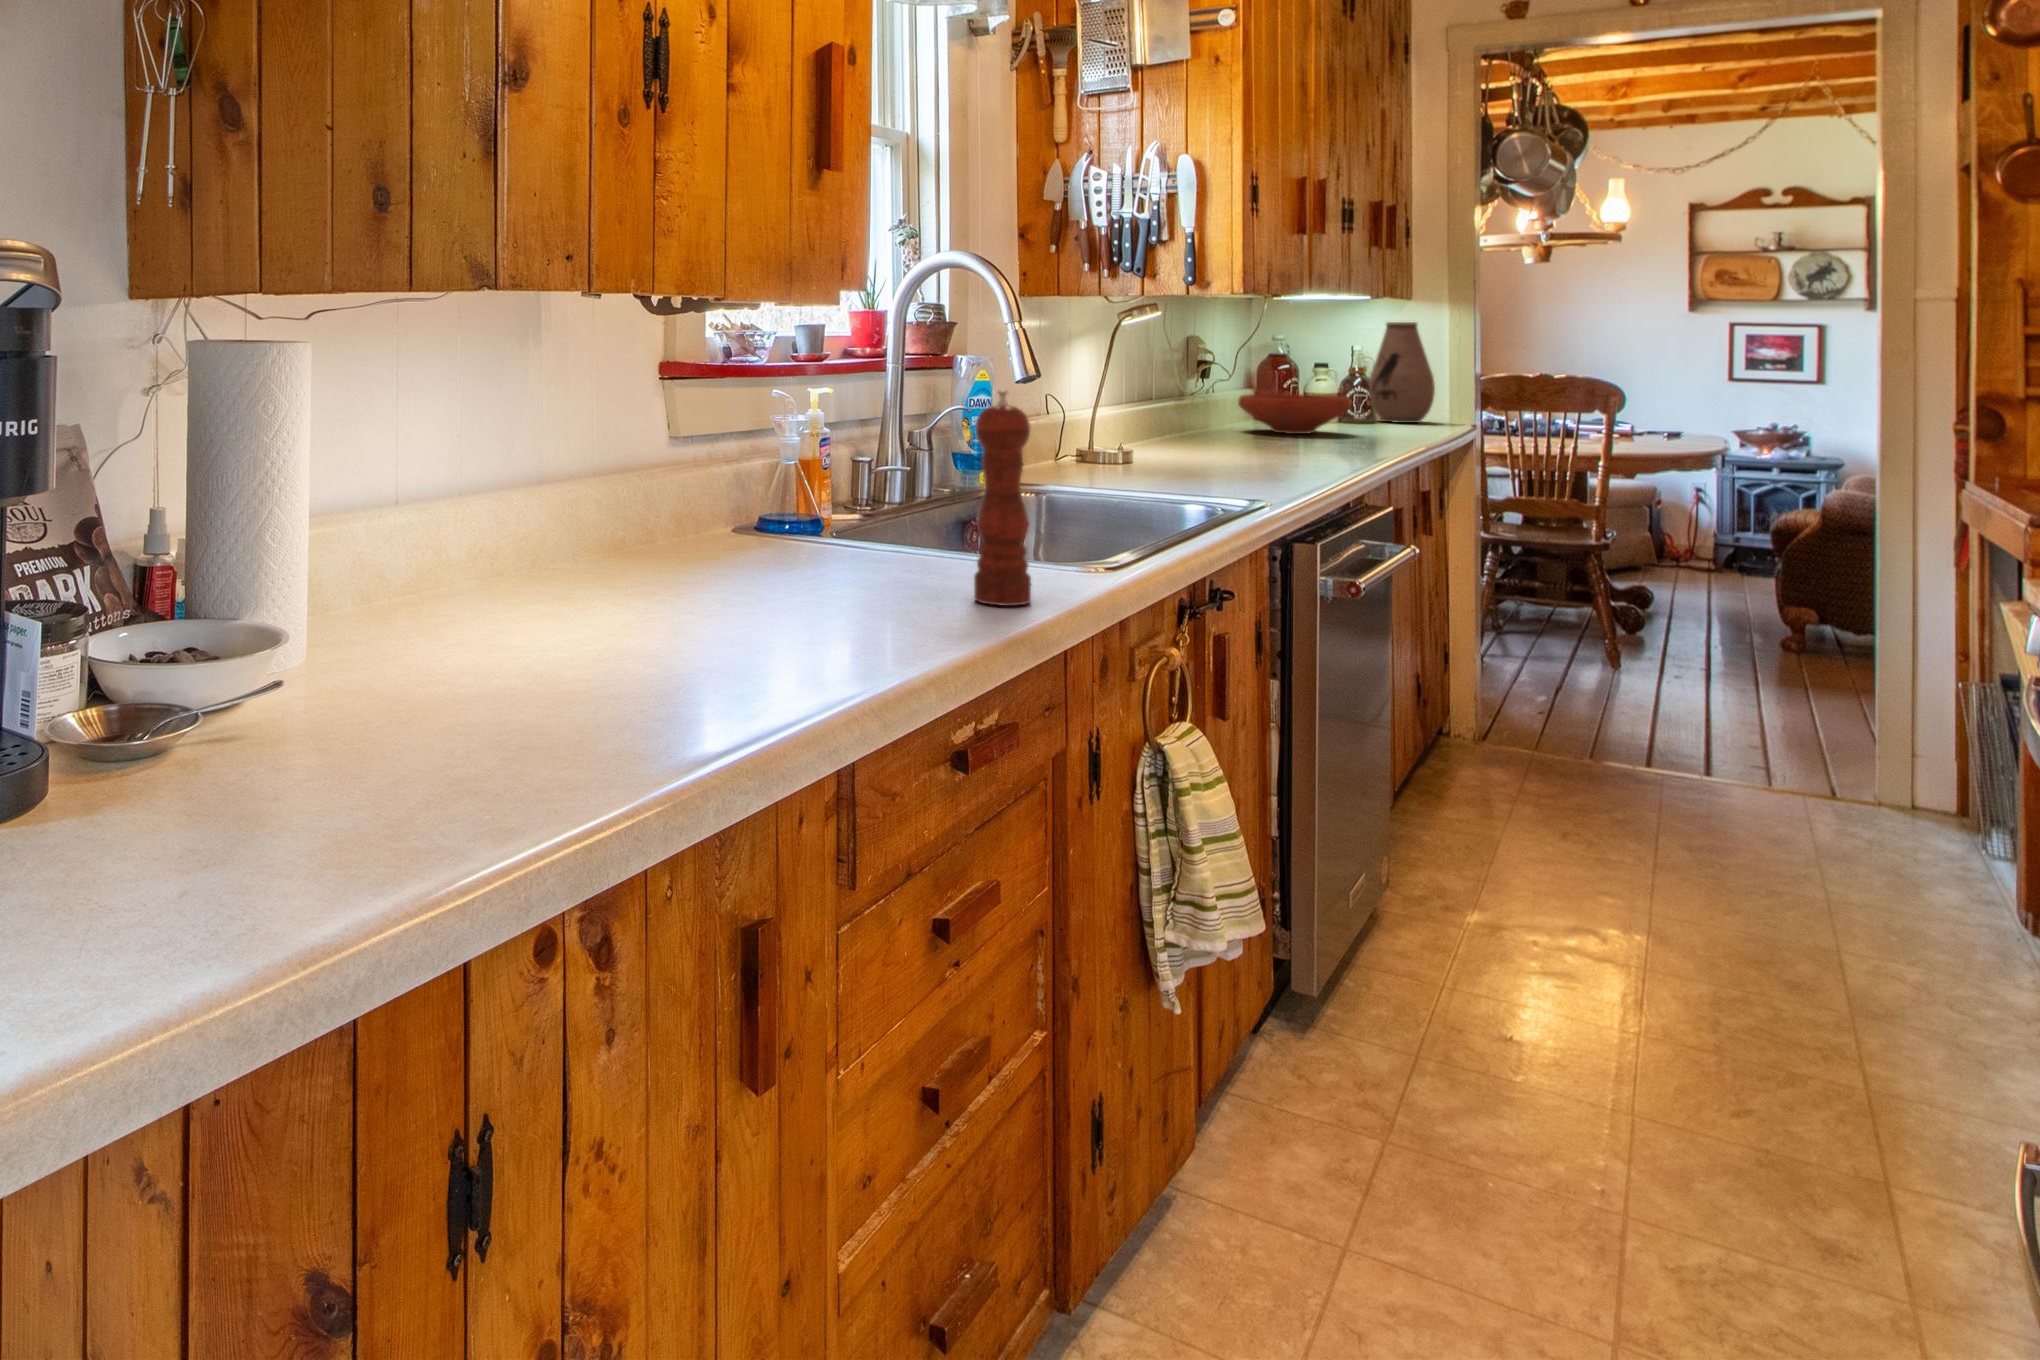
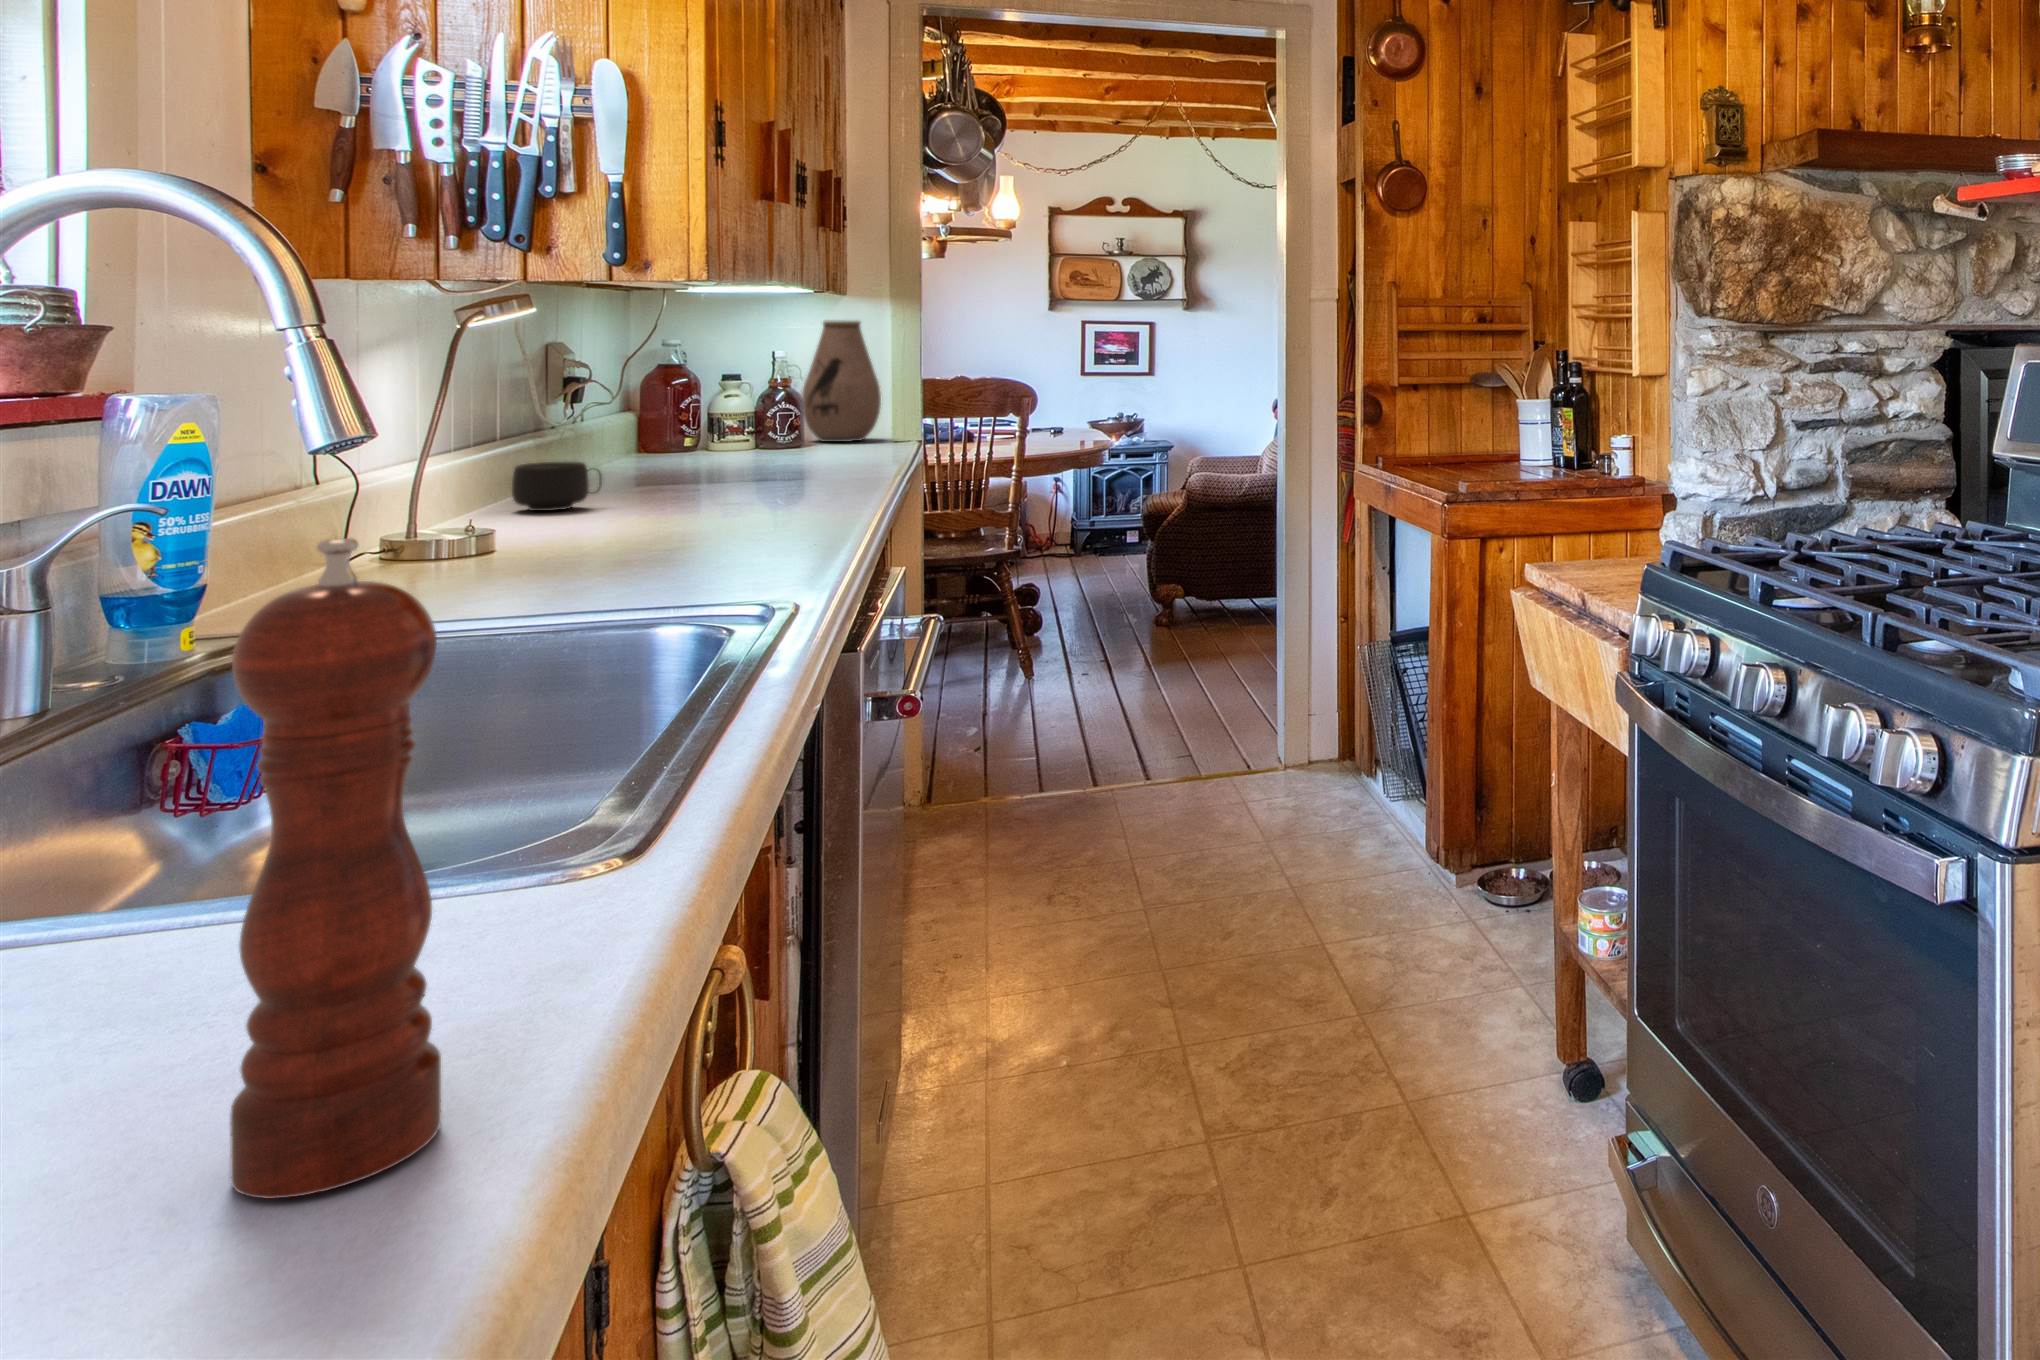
bowl: present [1238,394,1351,434] -> none [641,415,800,470]
mug: none [1147,415,1200,447] -> present [512,462,602,511]

